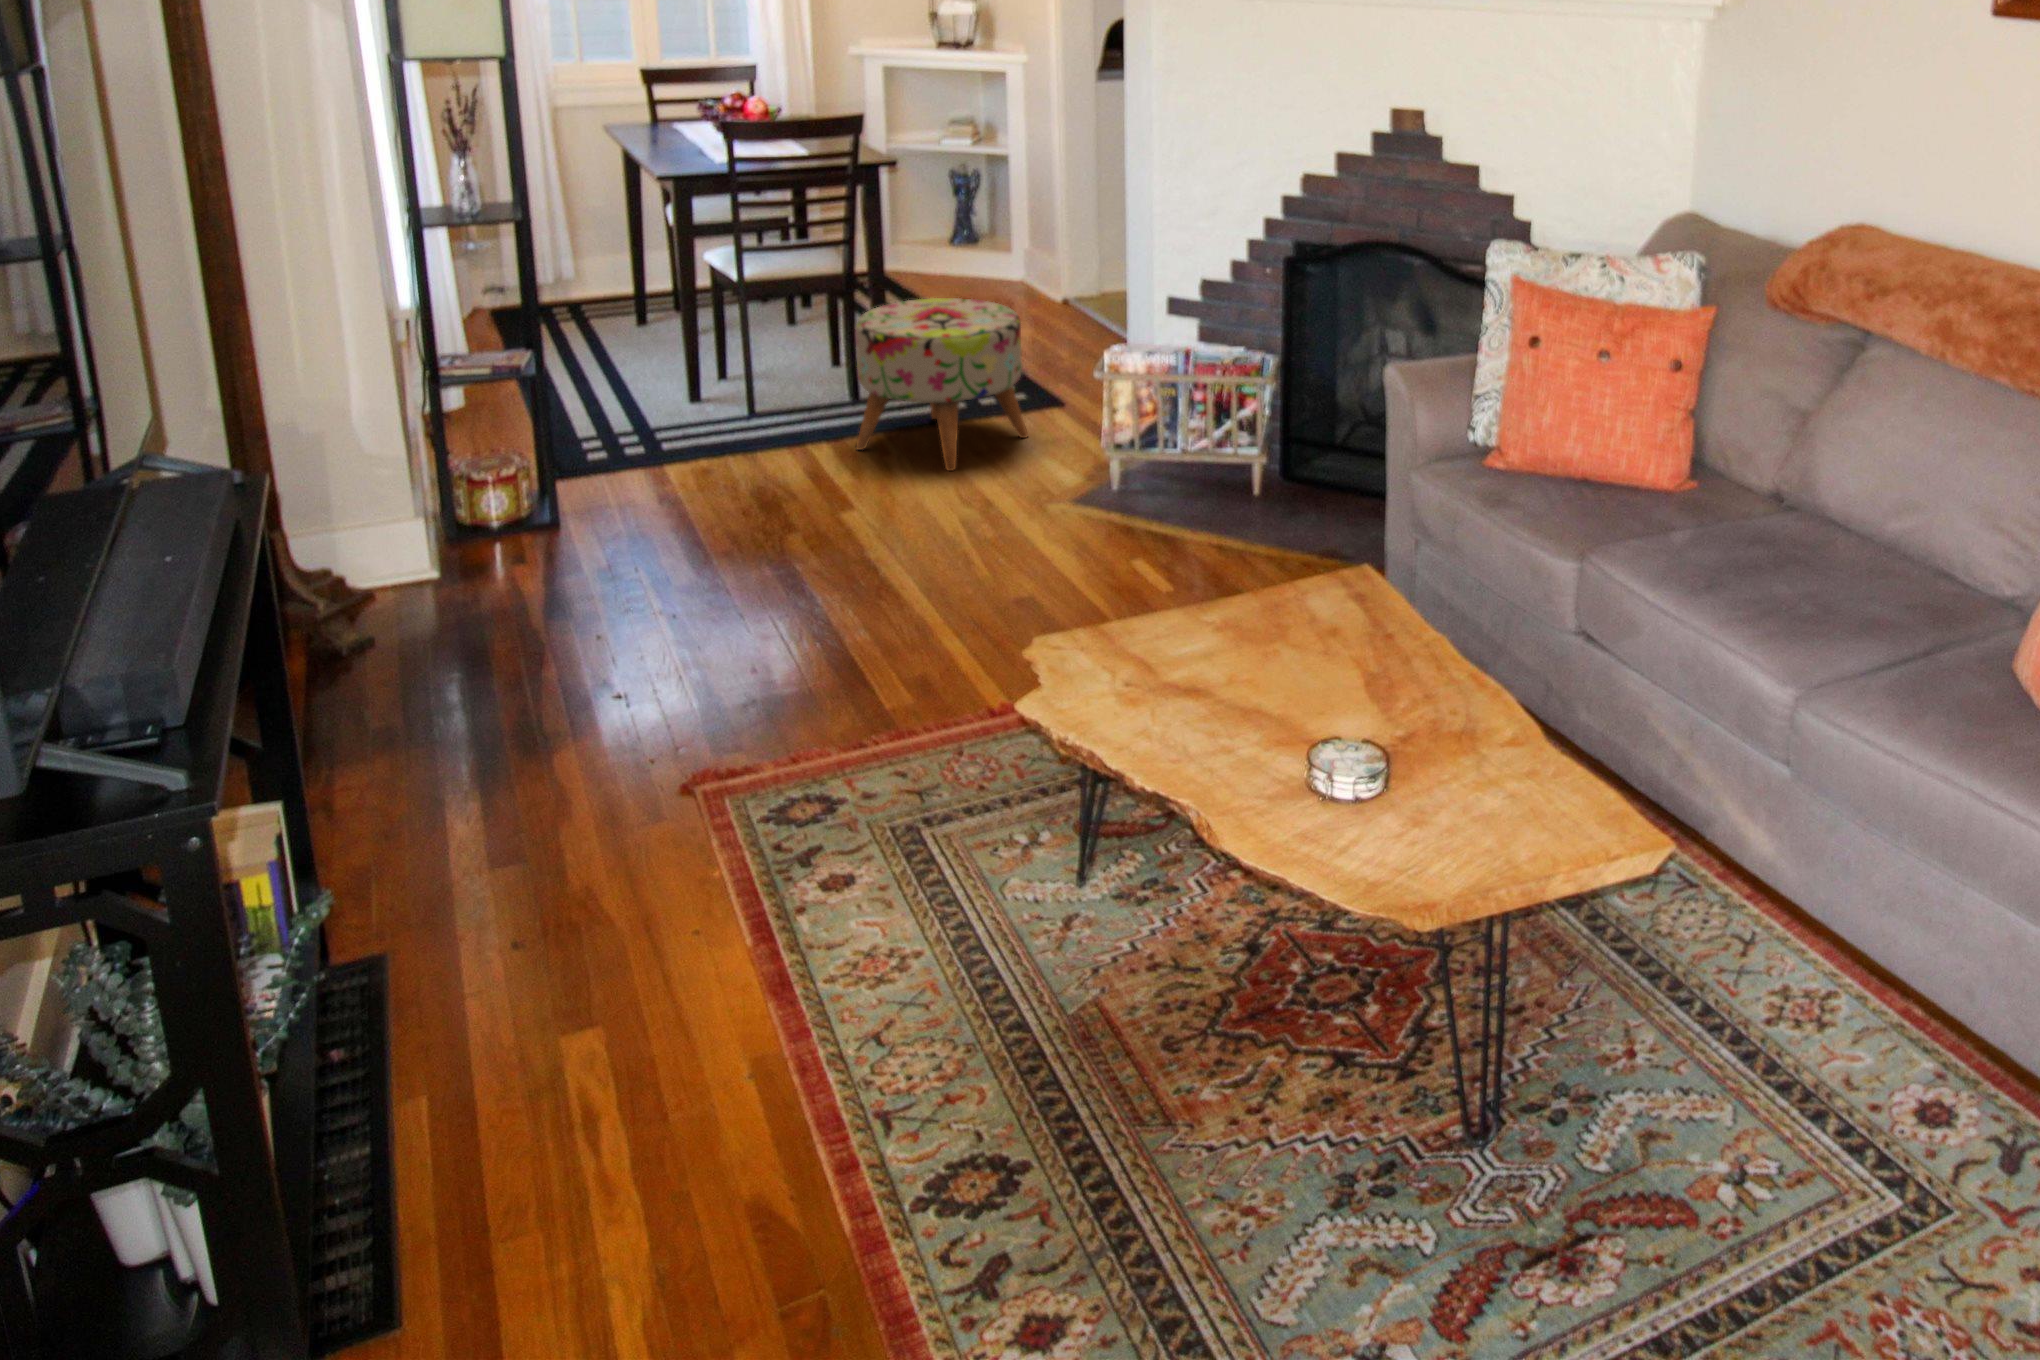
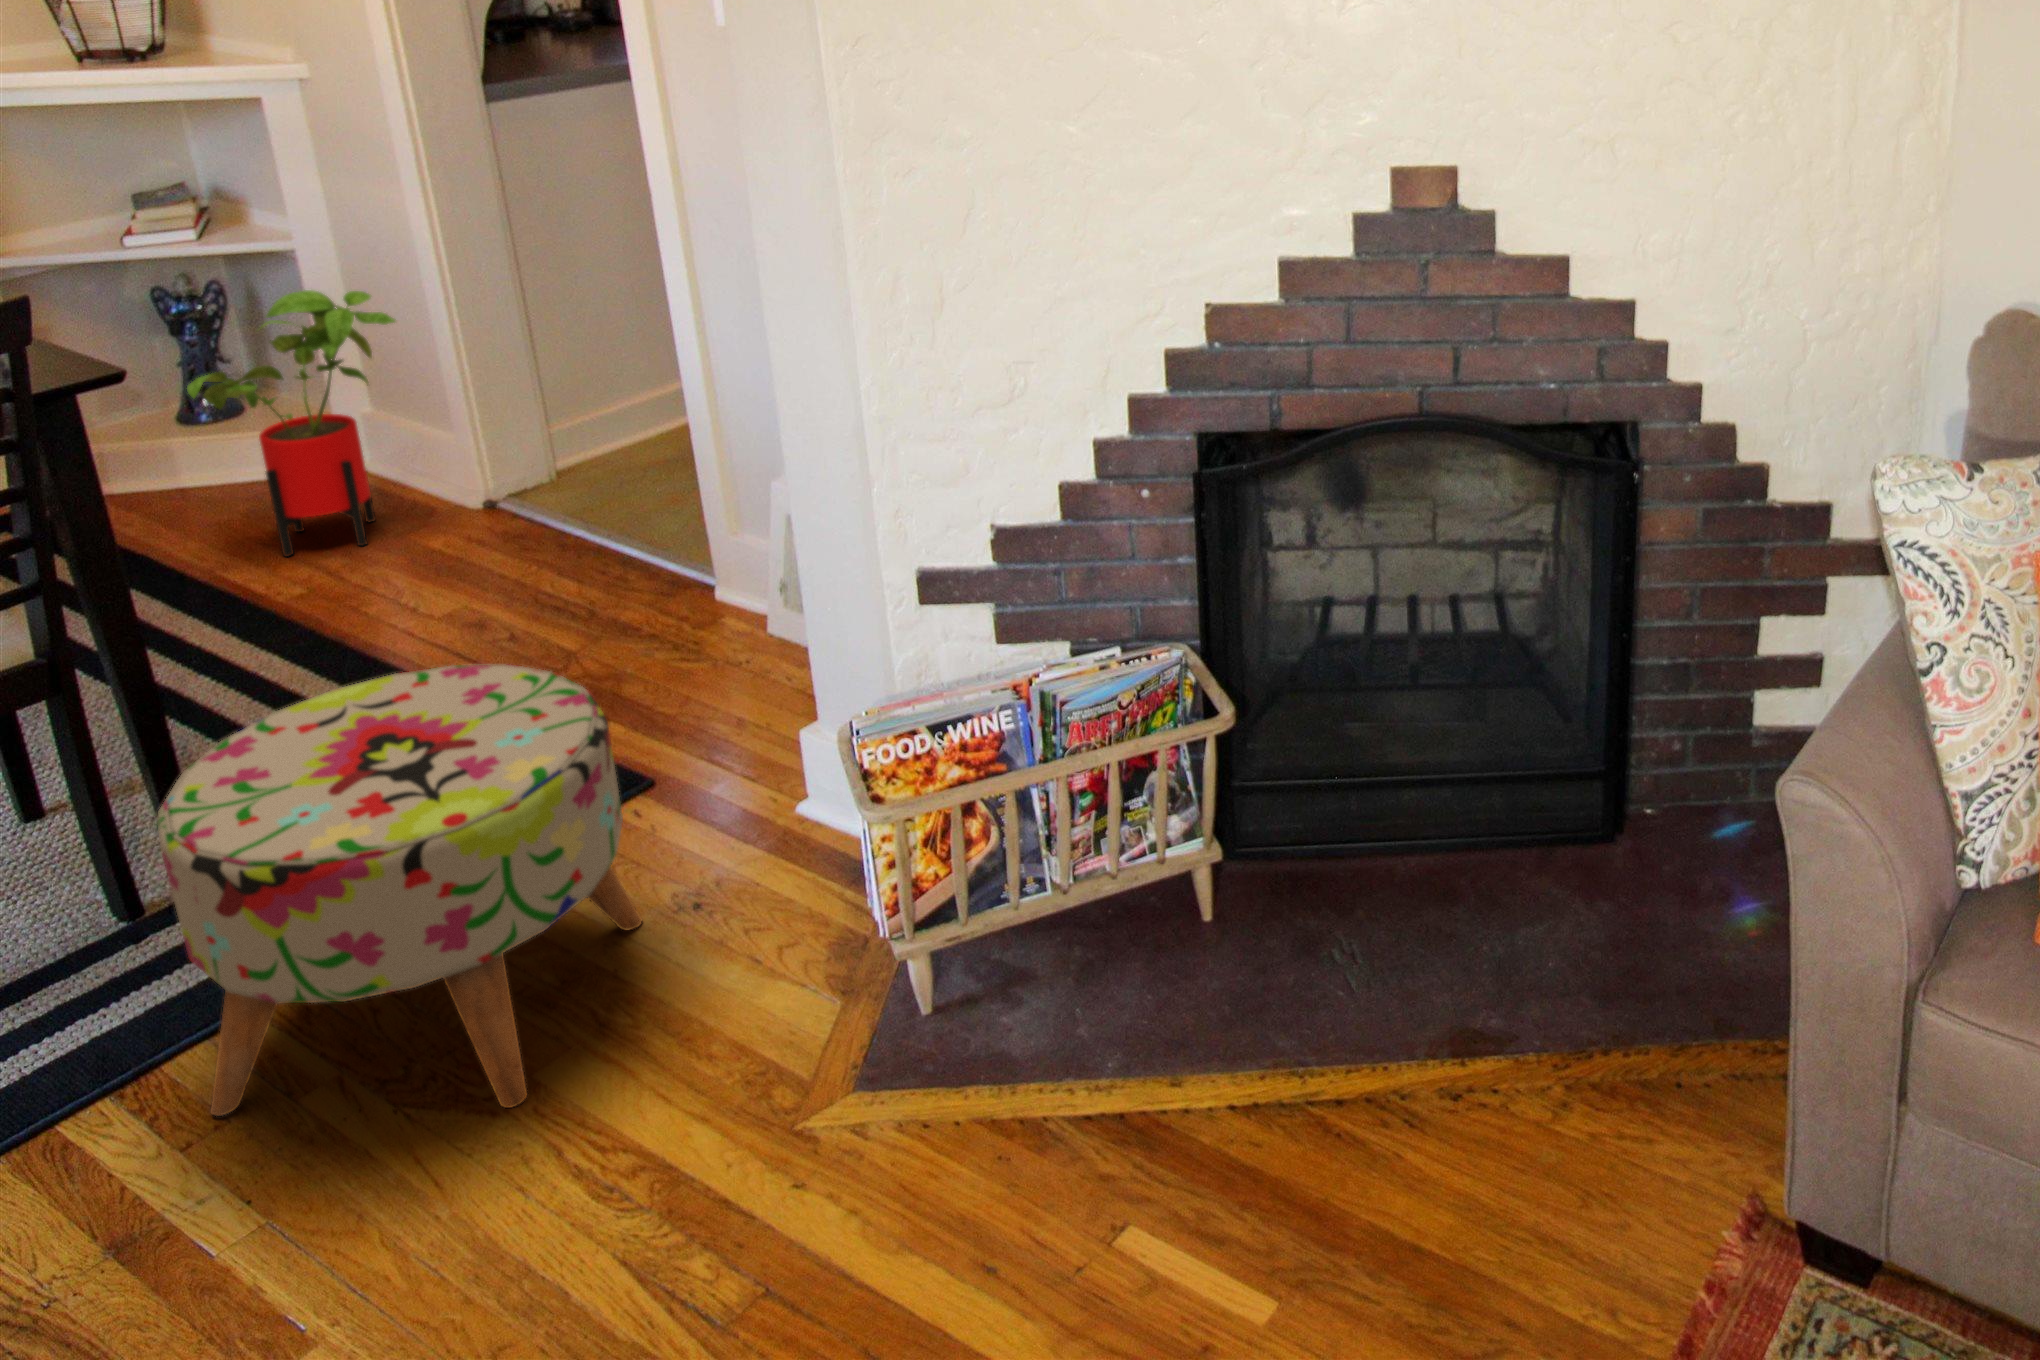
house plant: none [944,165,1034,304] -> present [187,290,395,556]

